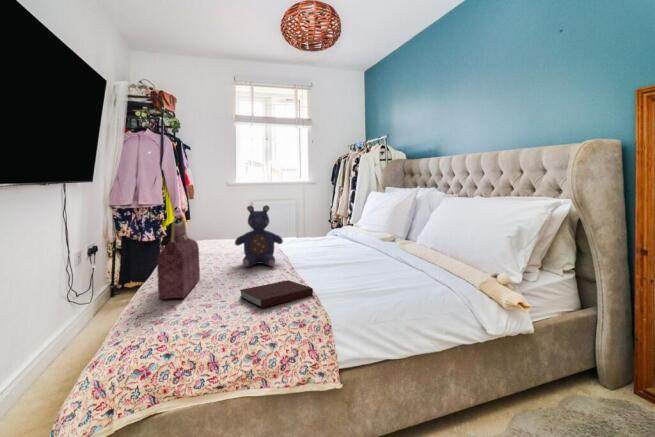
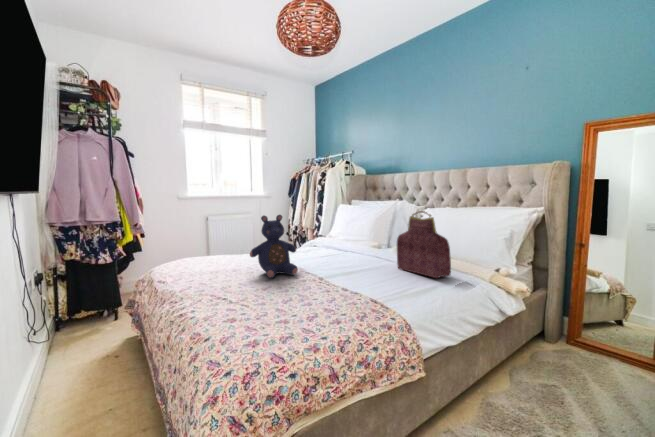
handbag: present [157,214,200,299] -> present [397,211,451,278]
notebook: present [240,280,313,308] -> none [305,285,372,313]

